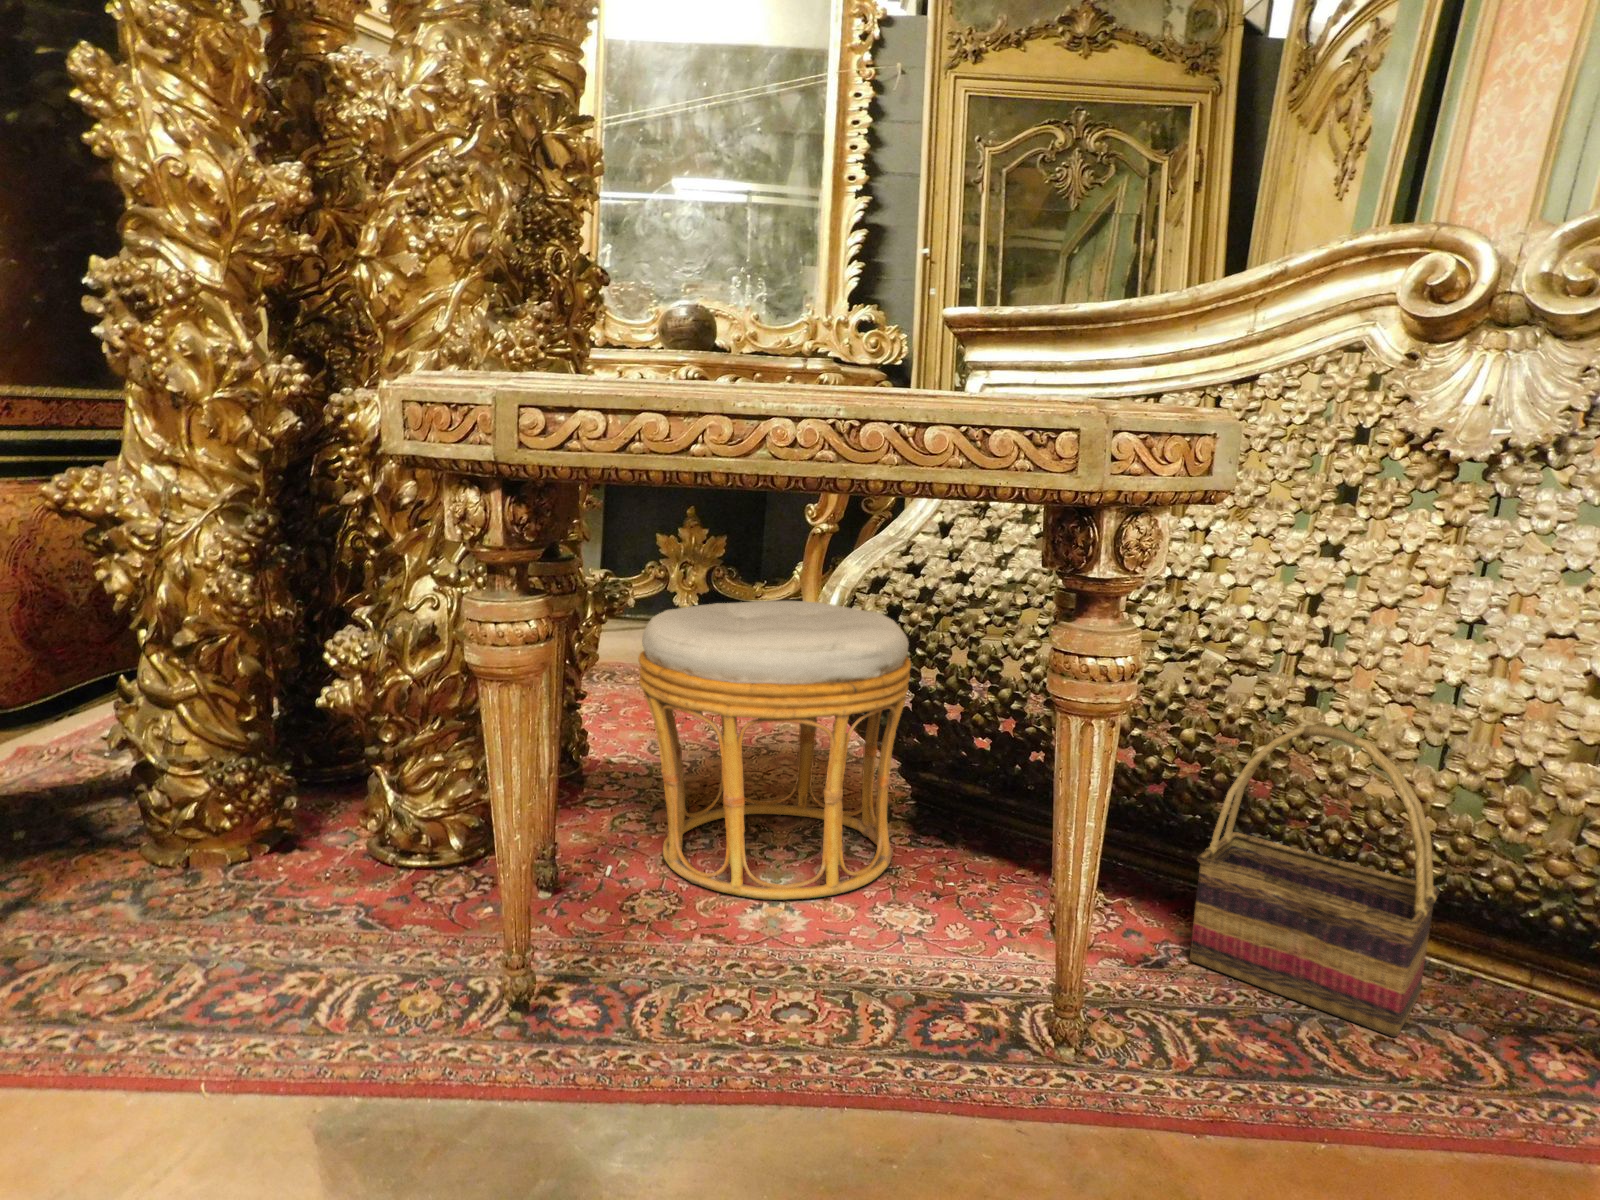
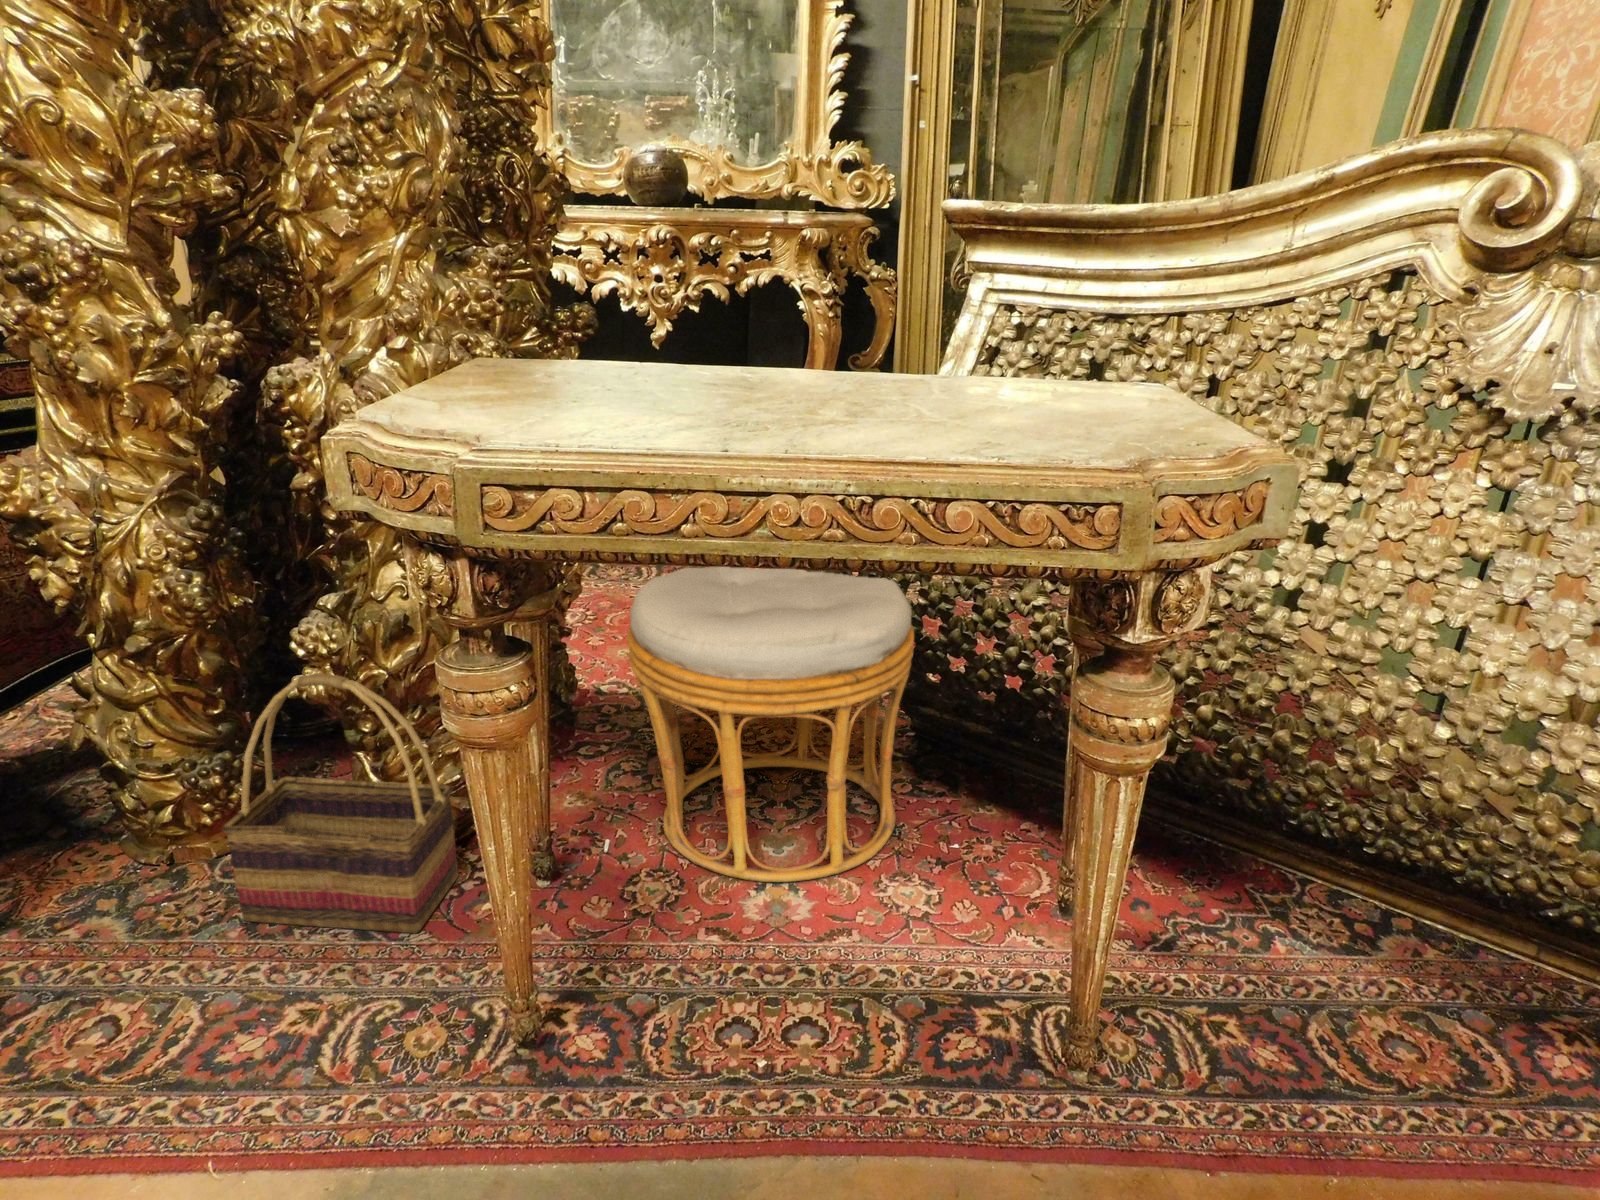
basket: present [1190,725,1440,1037] -> present [222,674,458,933]

